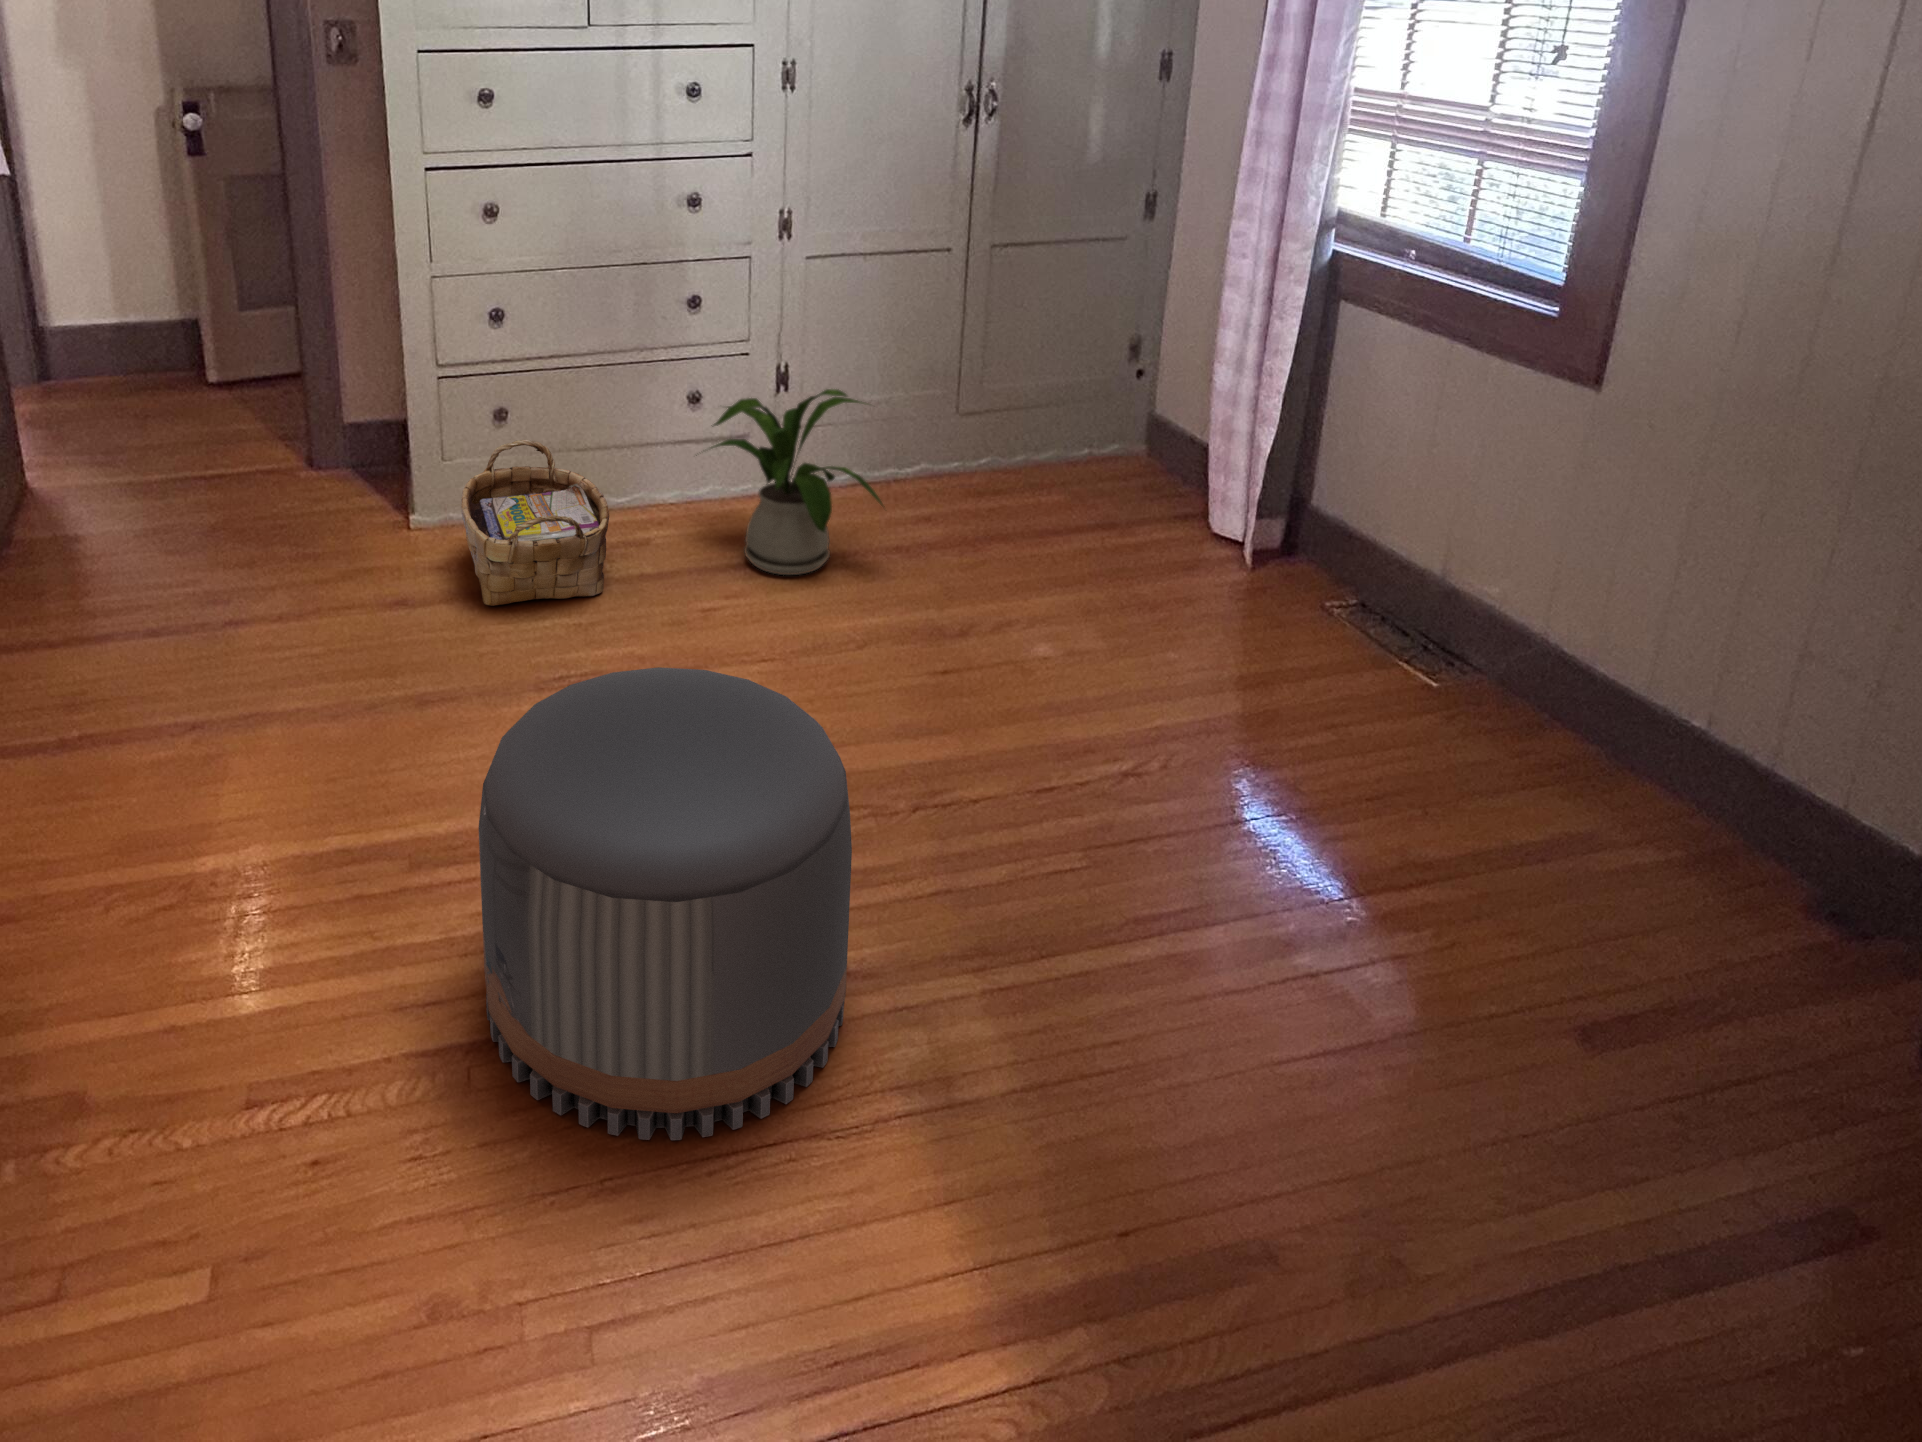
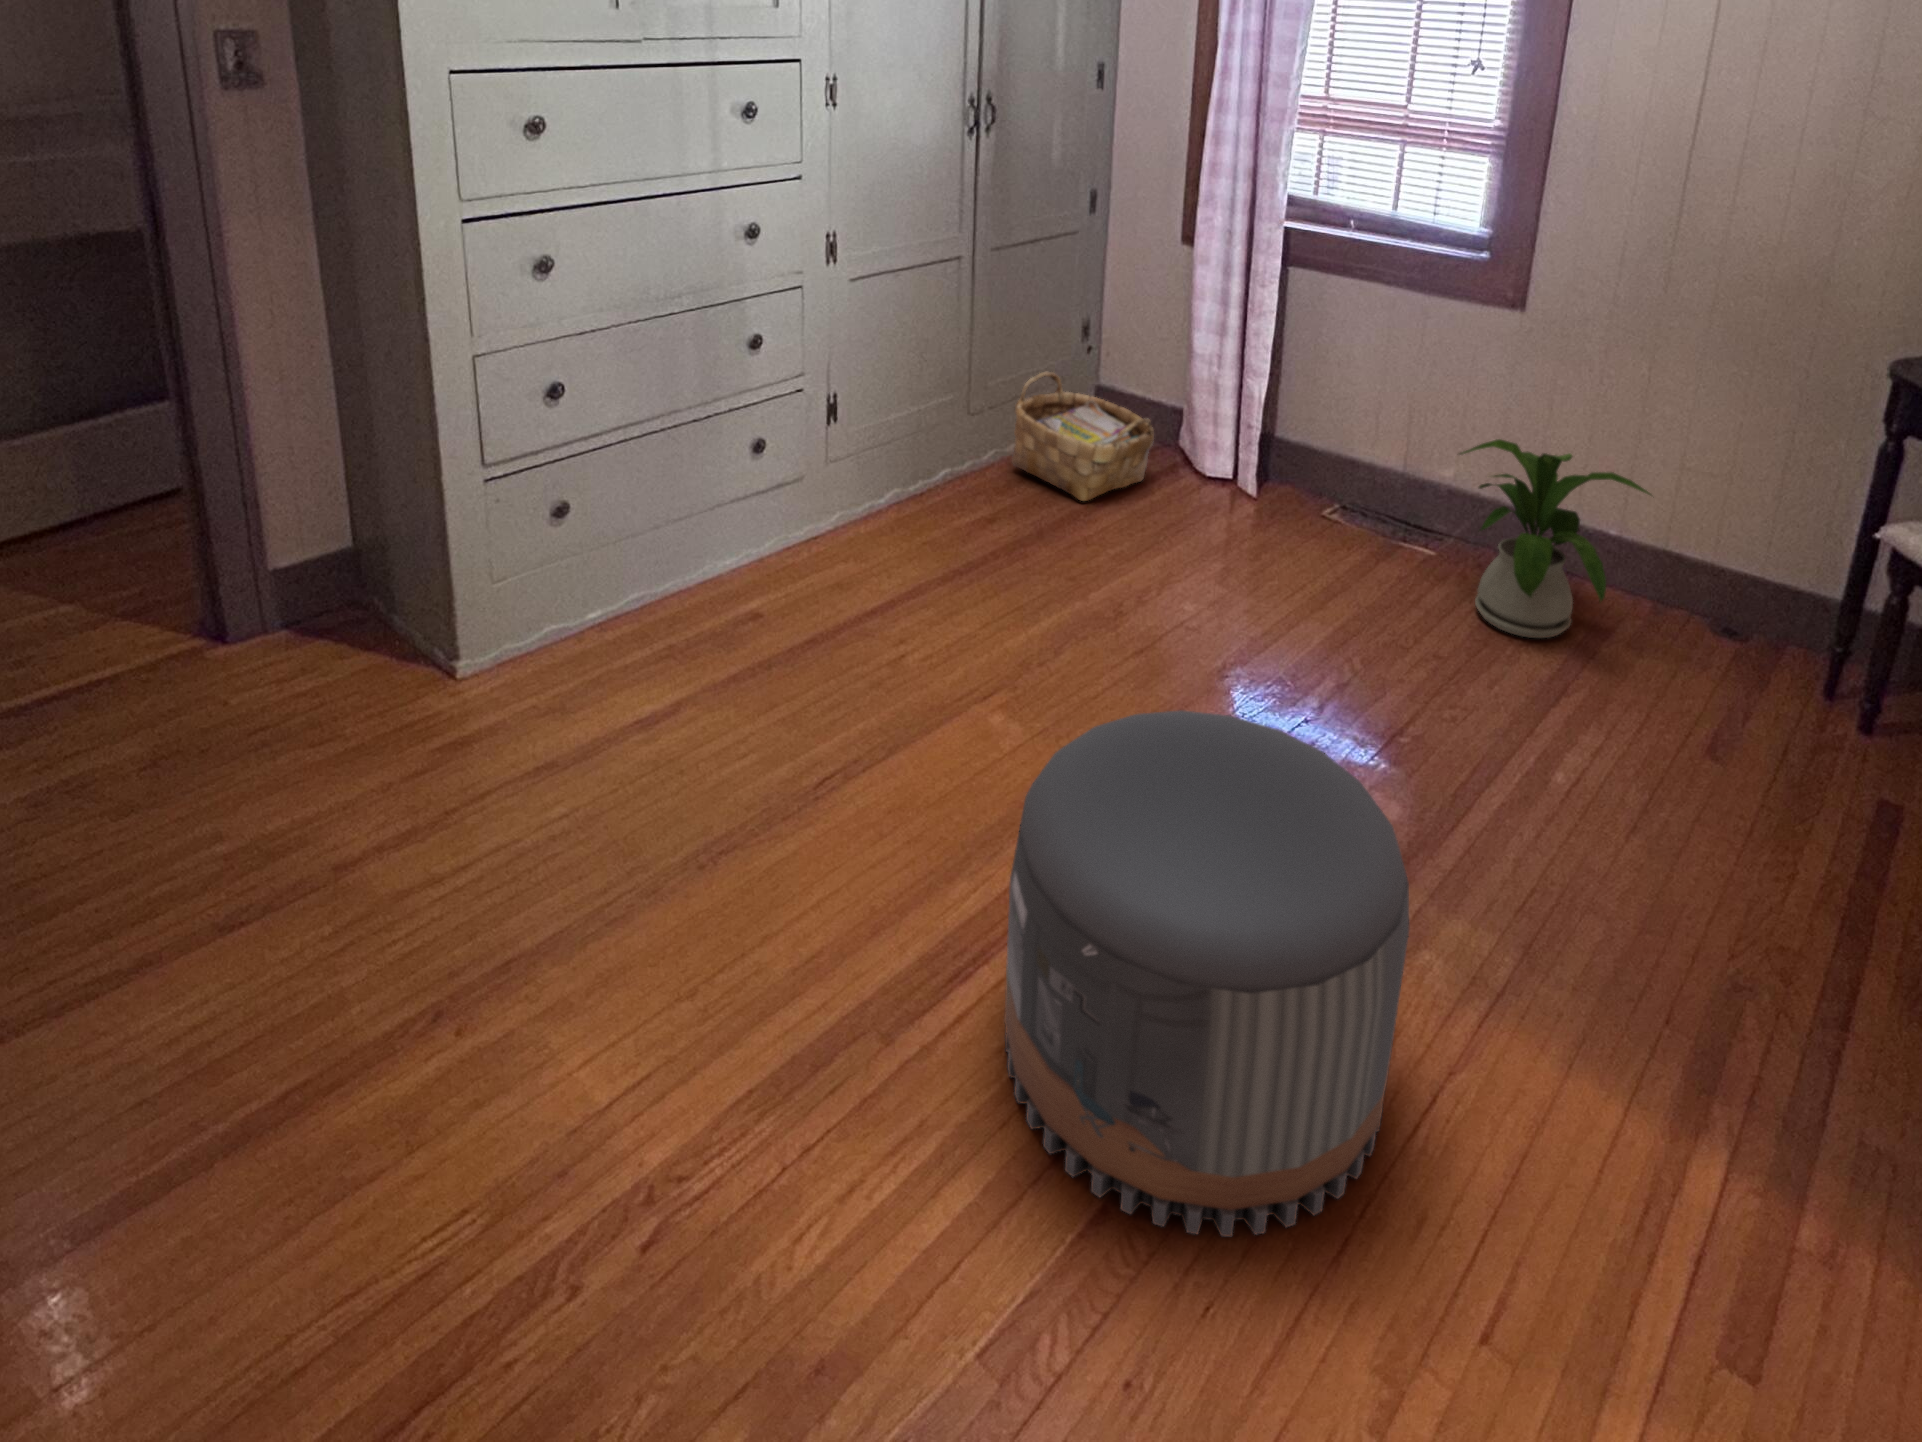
house plant: present [711,389,885,575] -> present [1460,439,1651,638]
woven basket: present [461,440,609,606] -> present [1012,372,1154,501]

